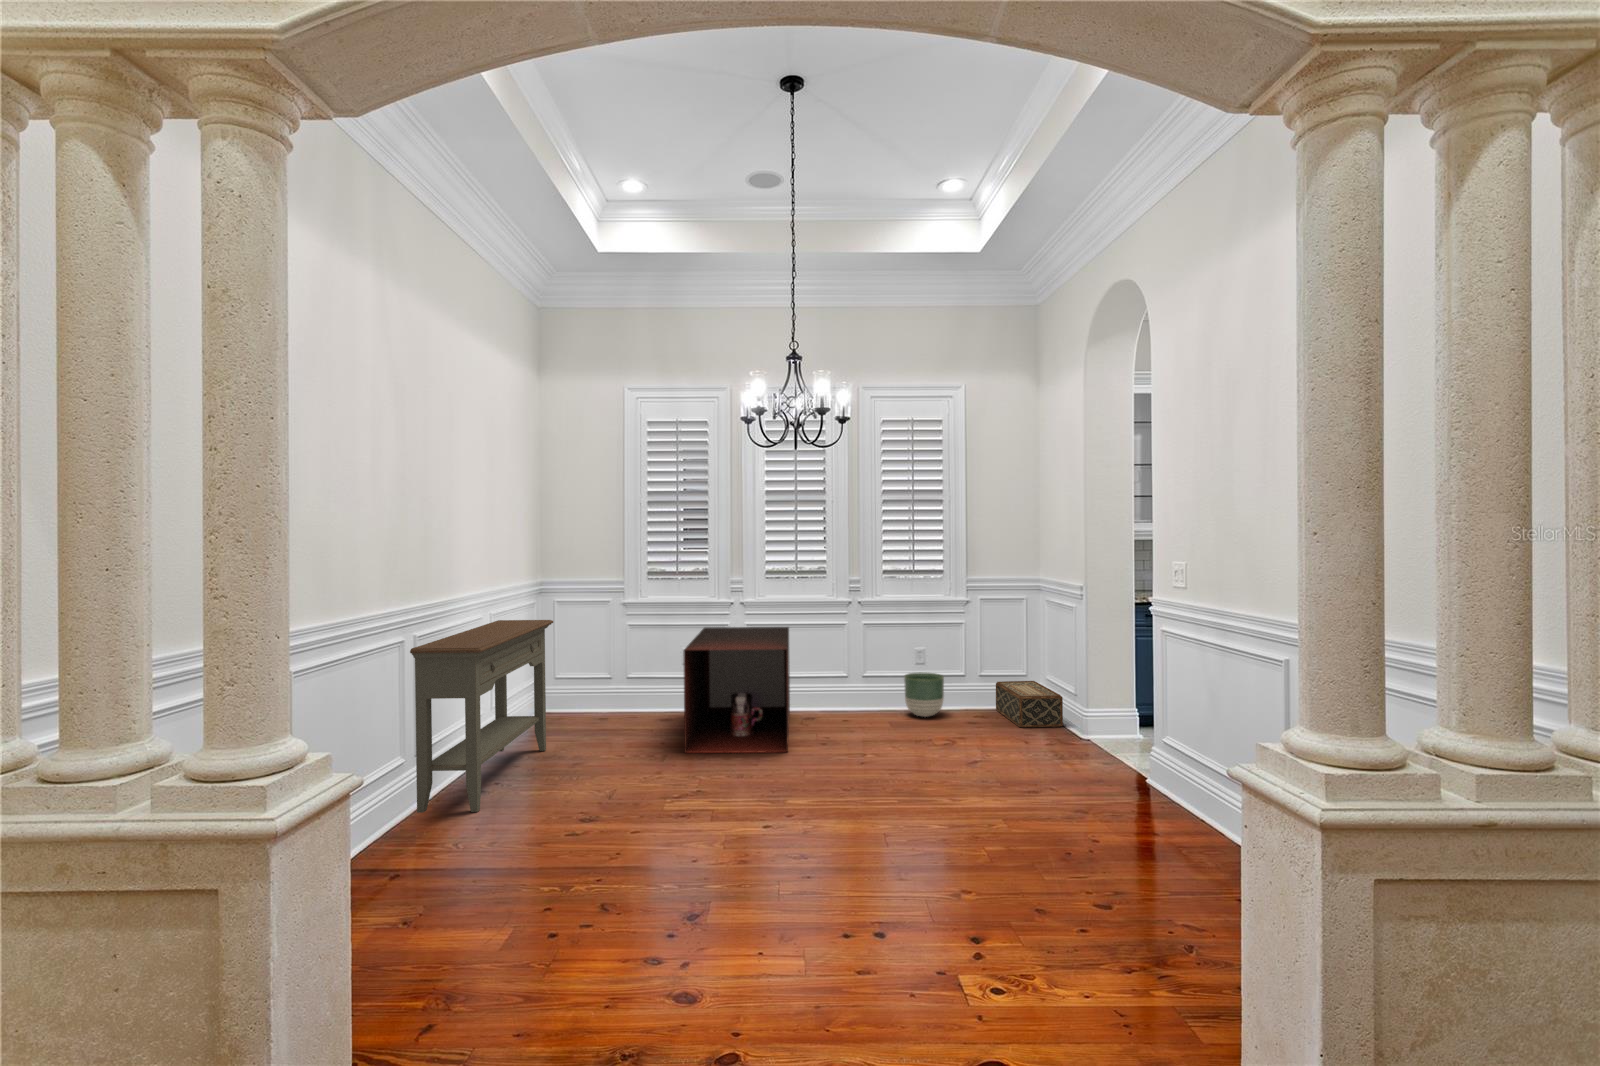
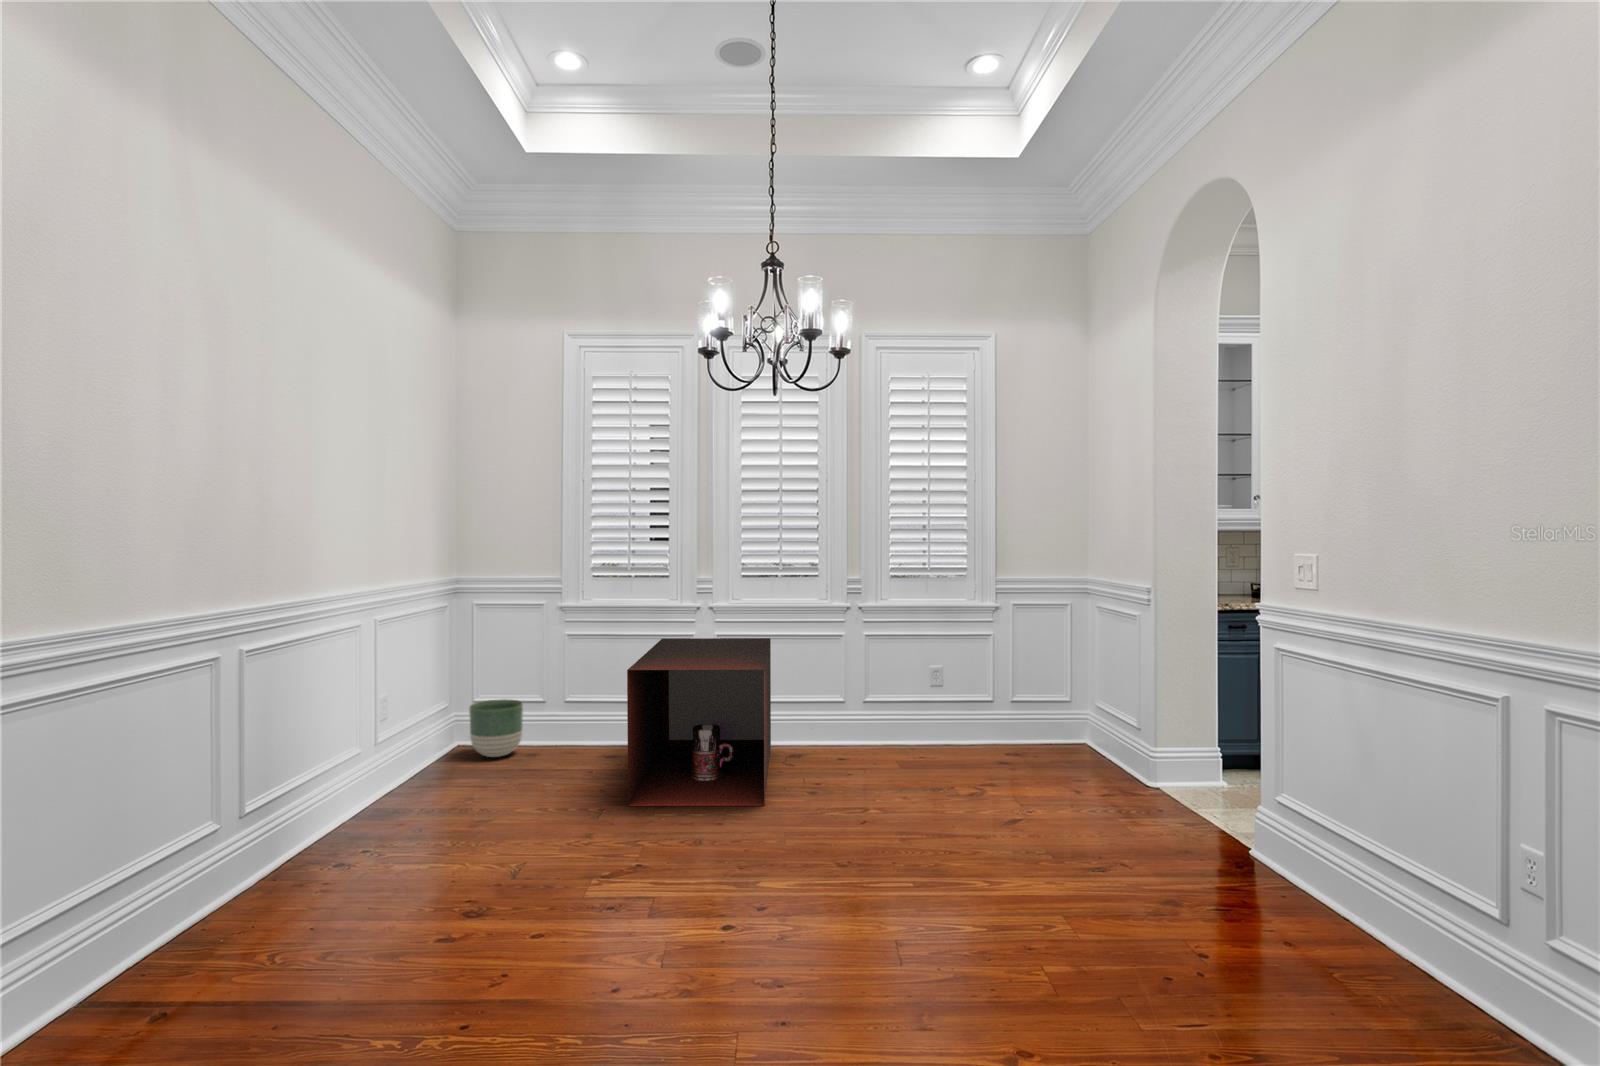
console table: present [410,620,553,813] -> none [230,629,458,899]
planter: present [904,672,944,717] -> present [469,699,523,757]
woven basket: present [996,681,1063,728] -> none [1033,709,1121,771]

